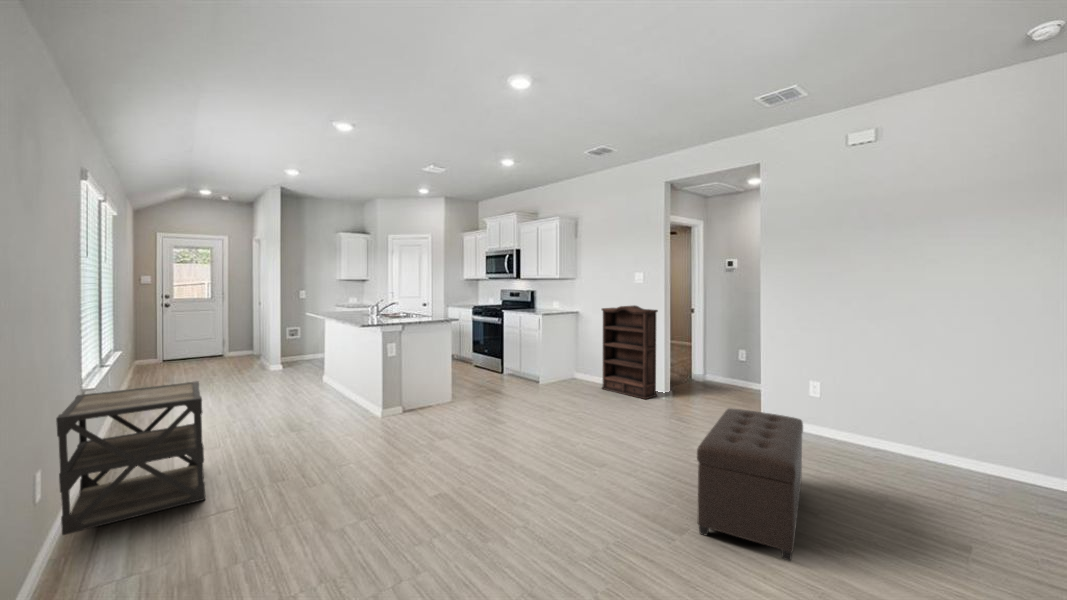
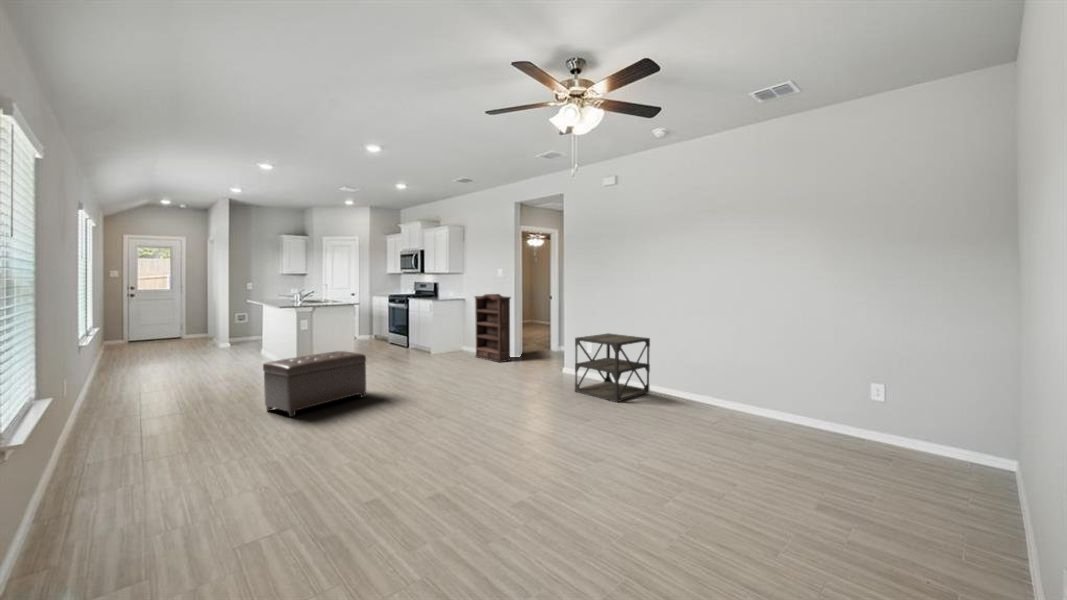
side table: present [56,381,206,535] -> present [575,333,650,402]
ottoman: present [697,409,803,561] -> present [263,351,366,417]

